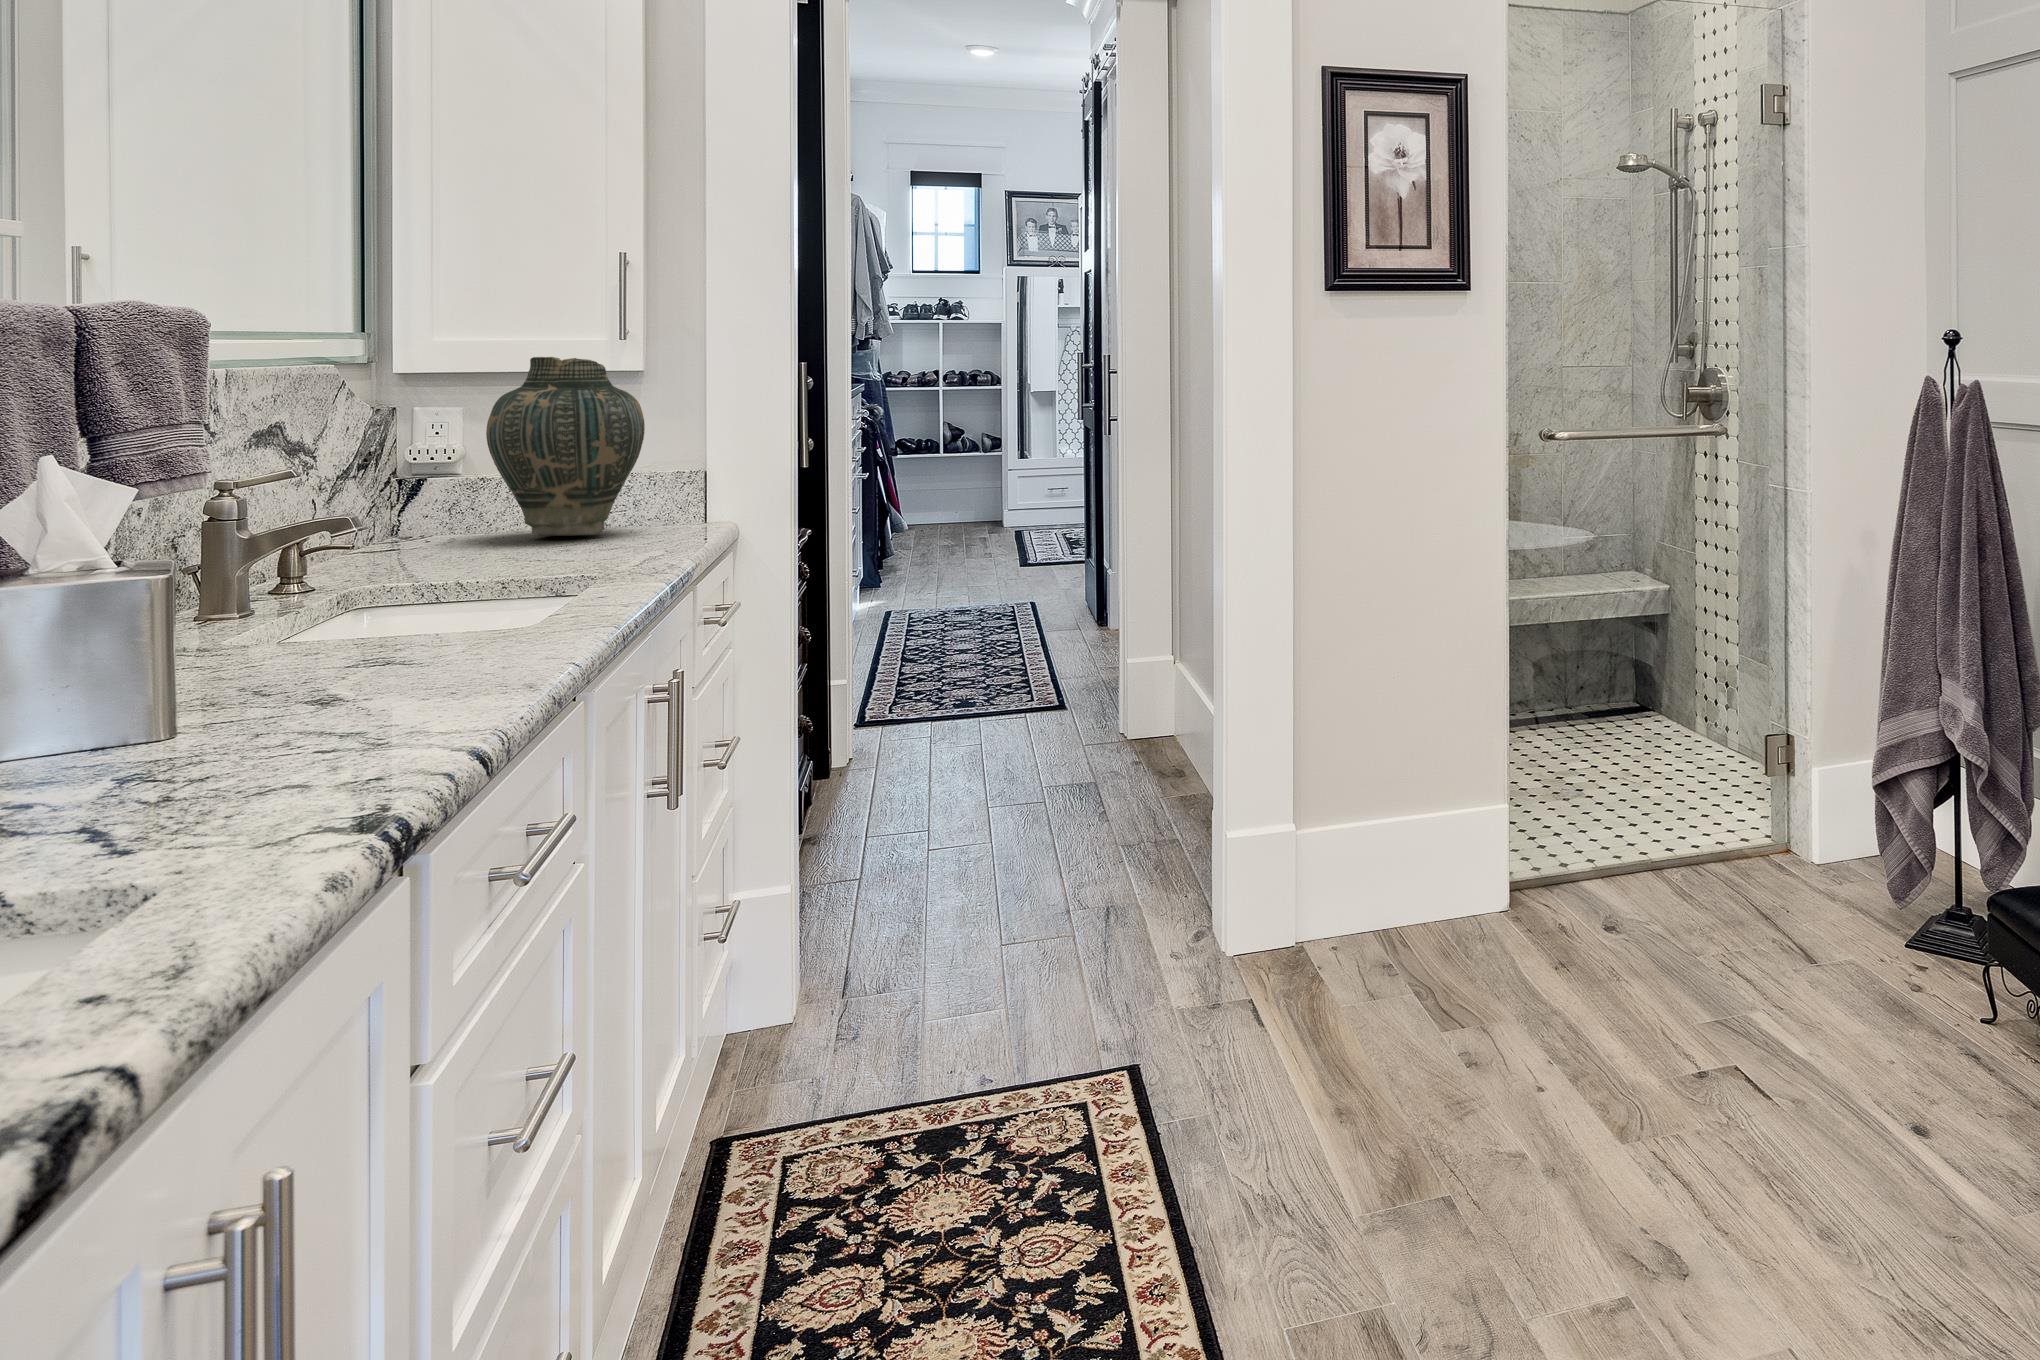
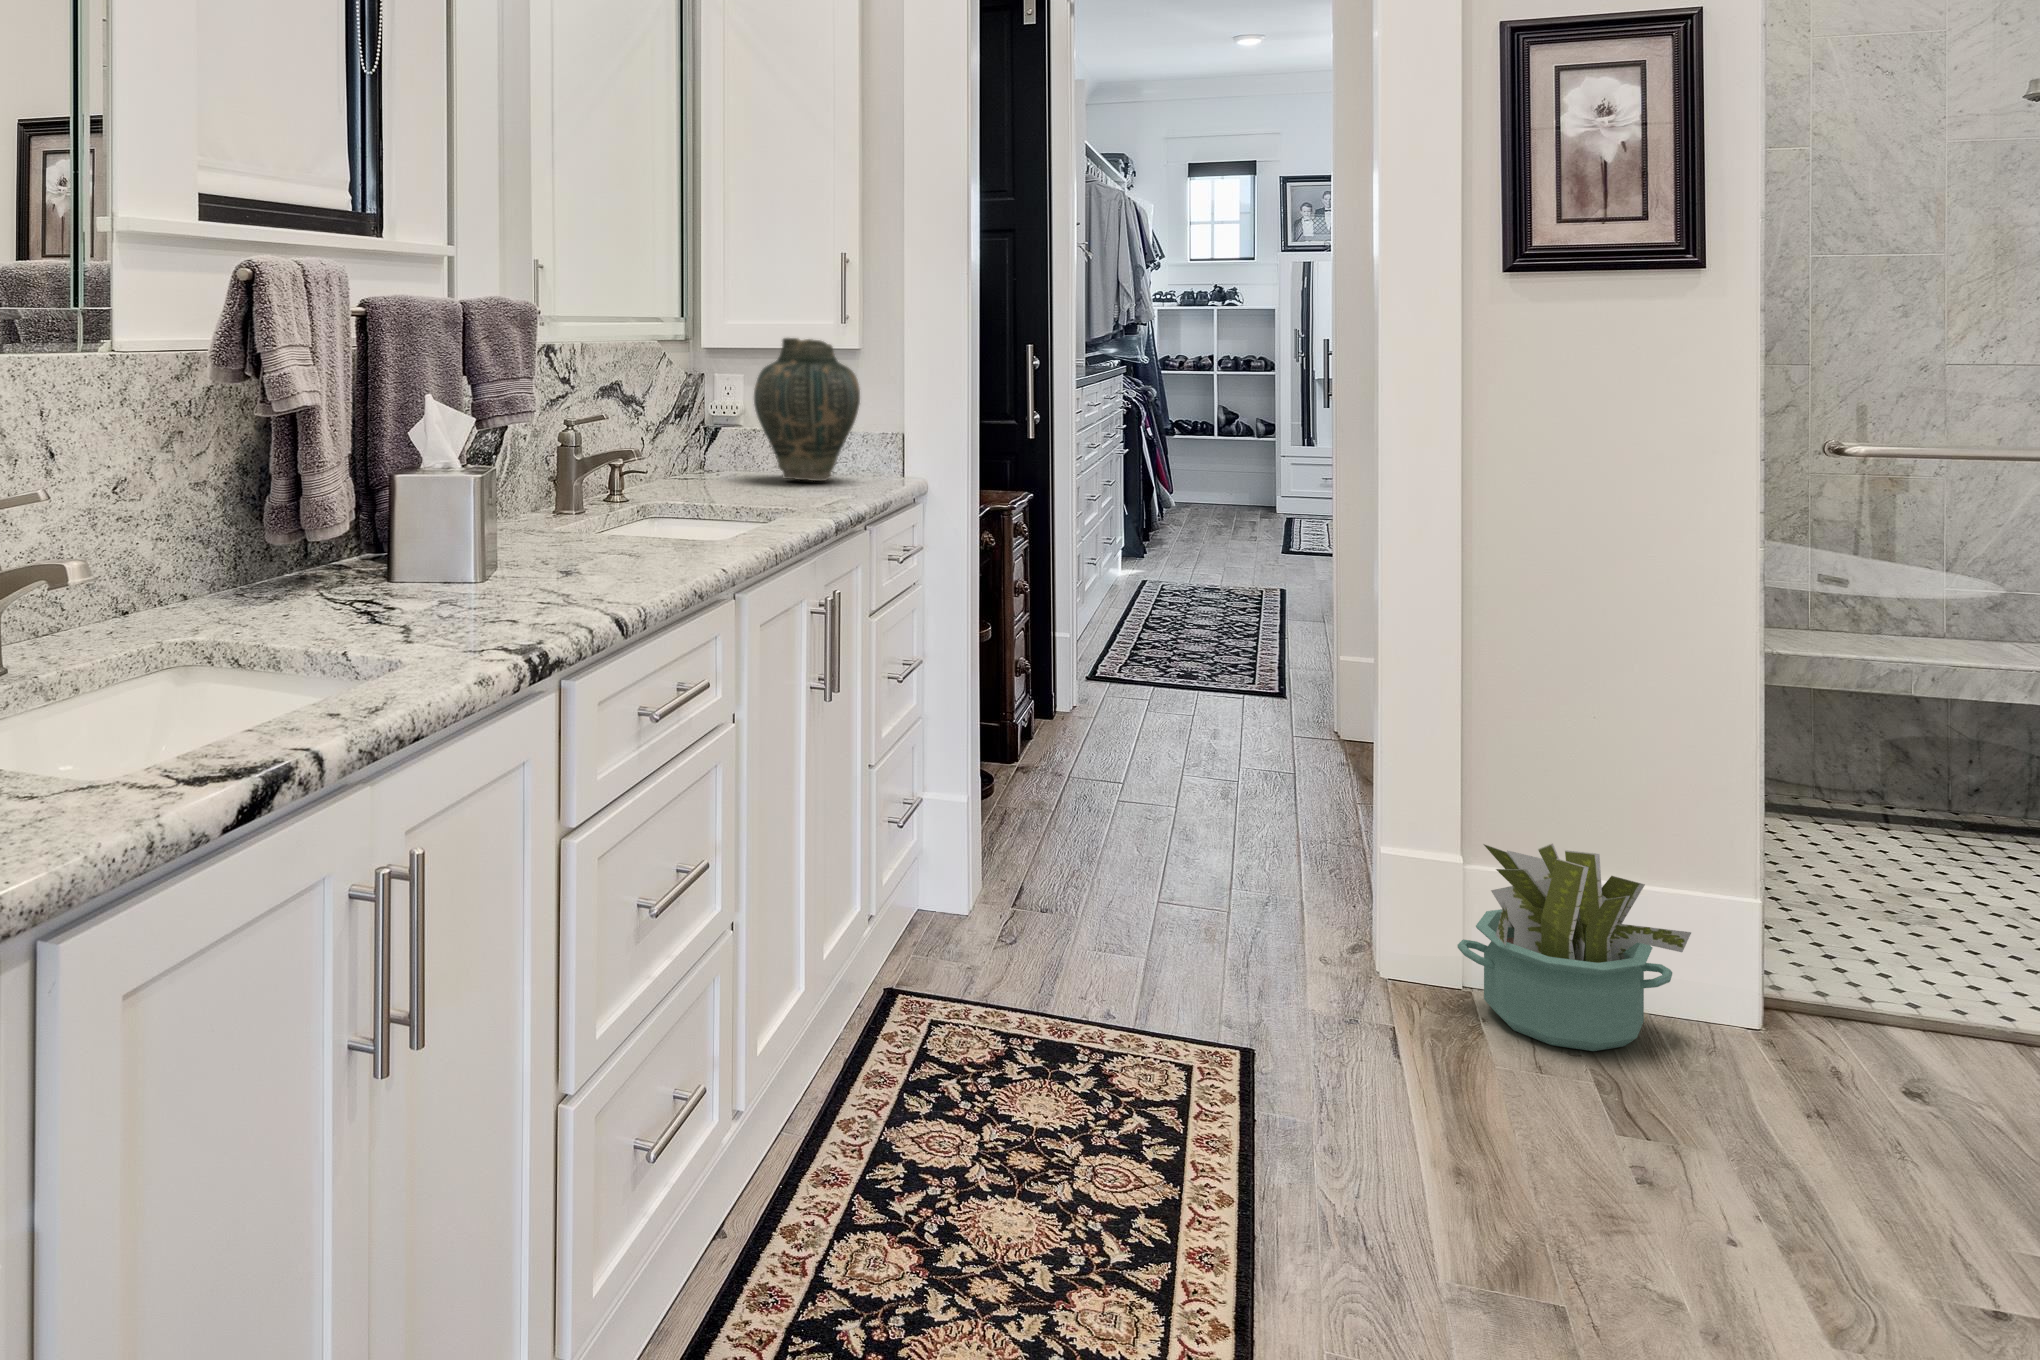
decorative plant: none [1301,798,1478,978] -> present [1457,843,1691,1051]

